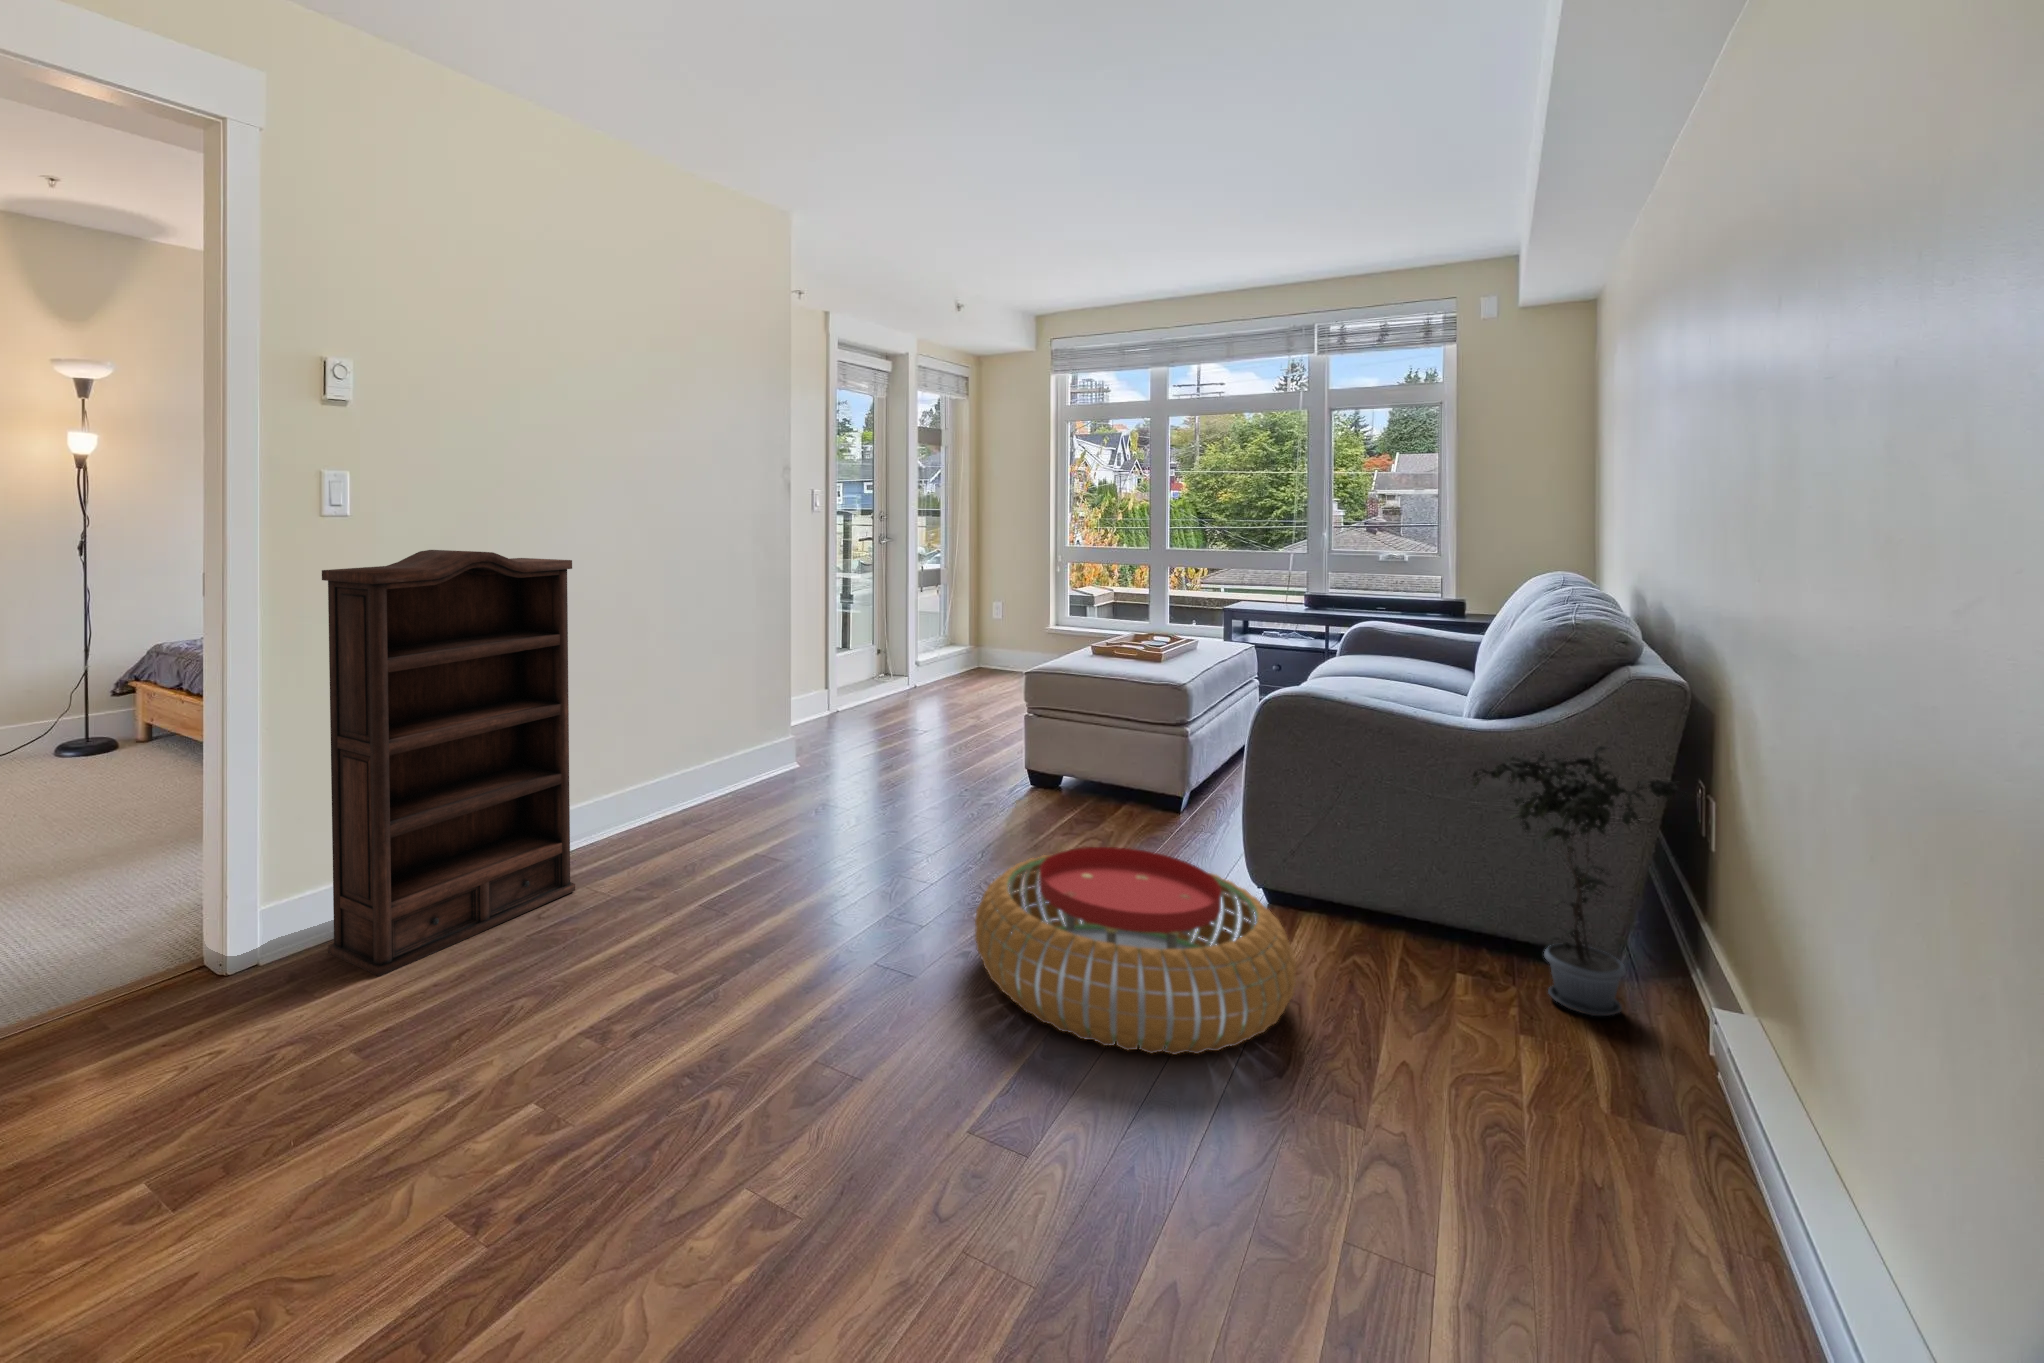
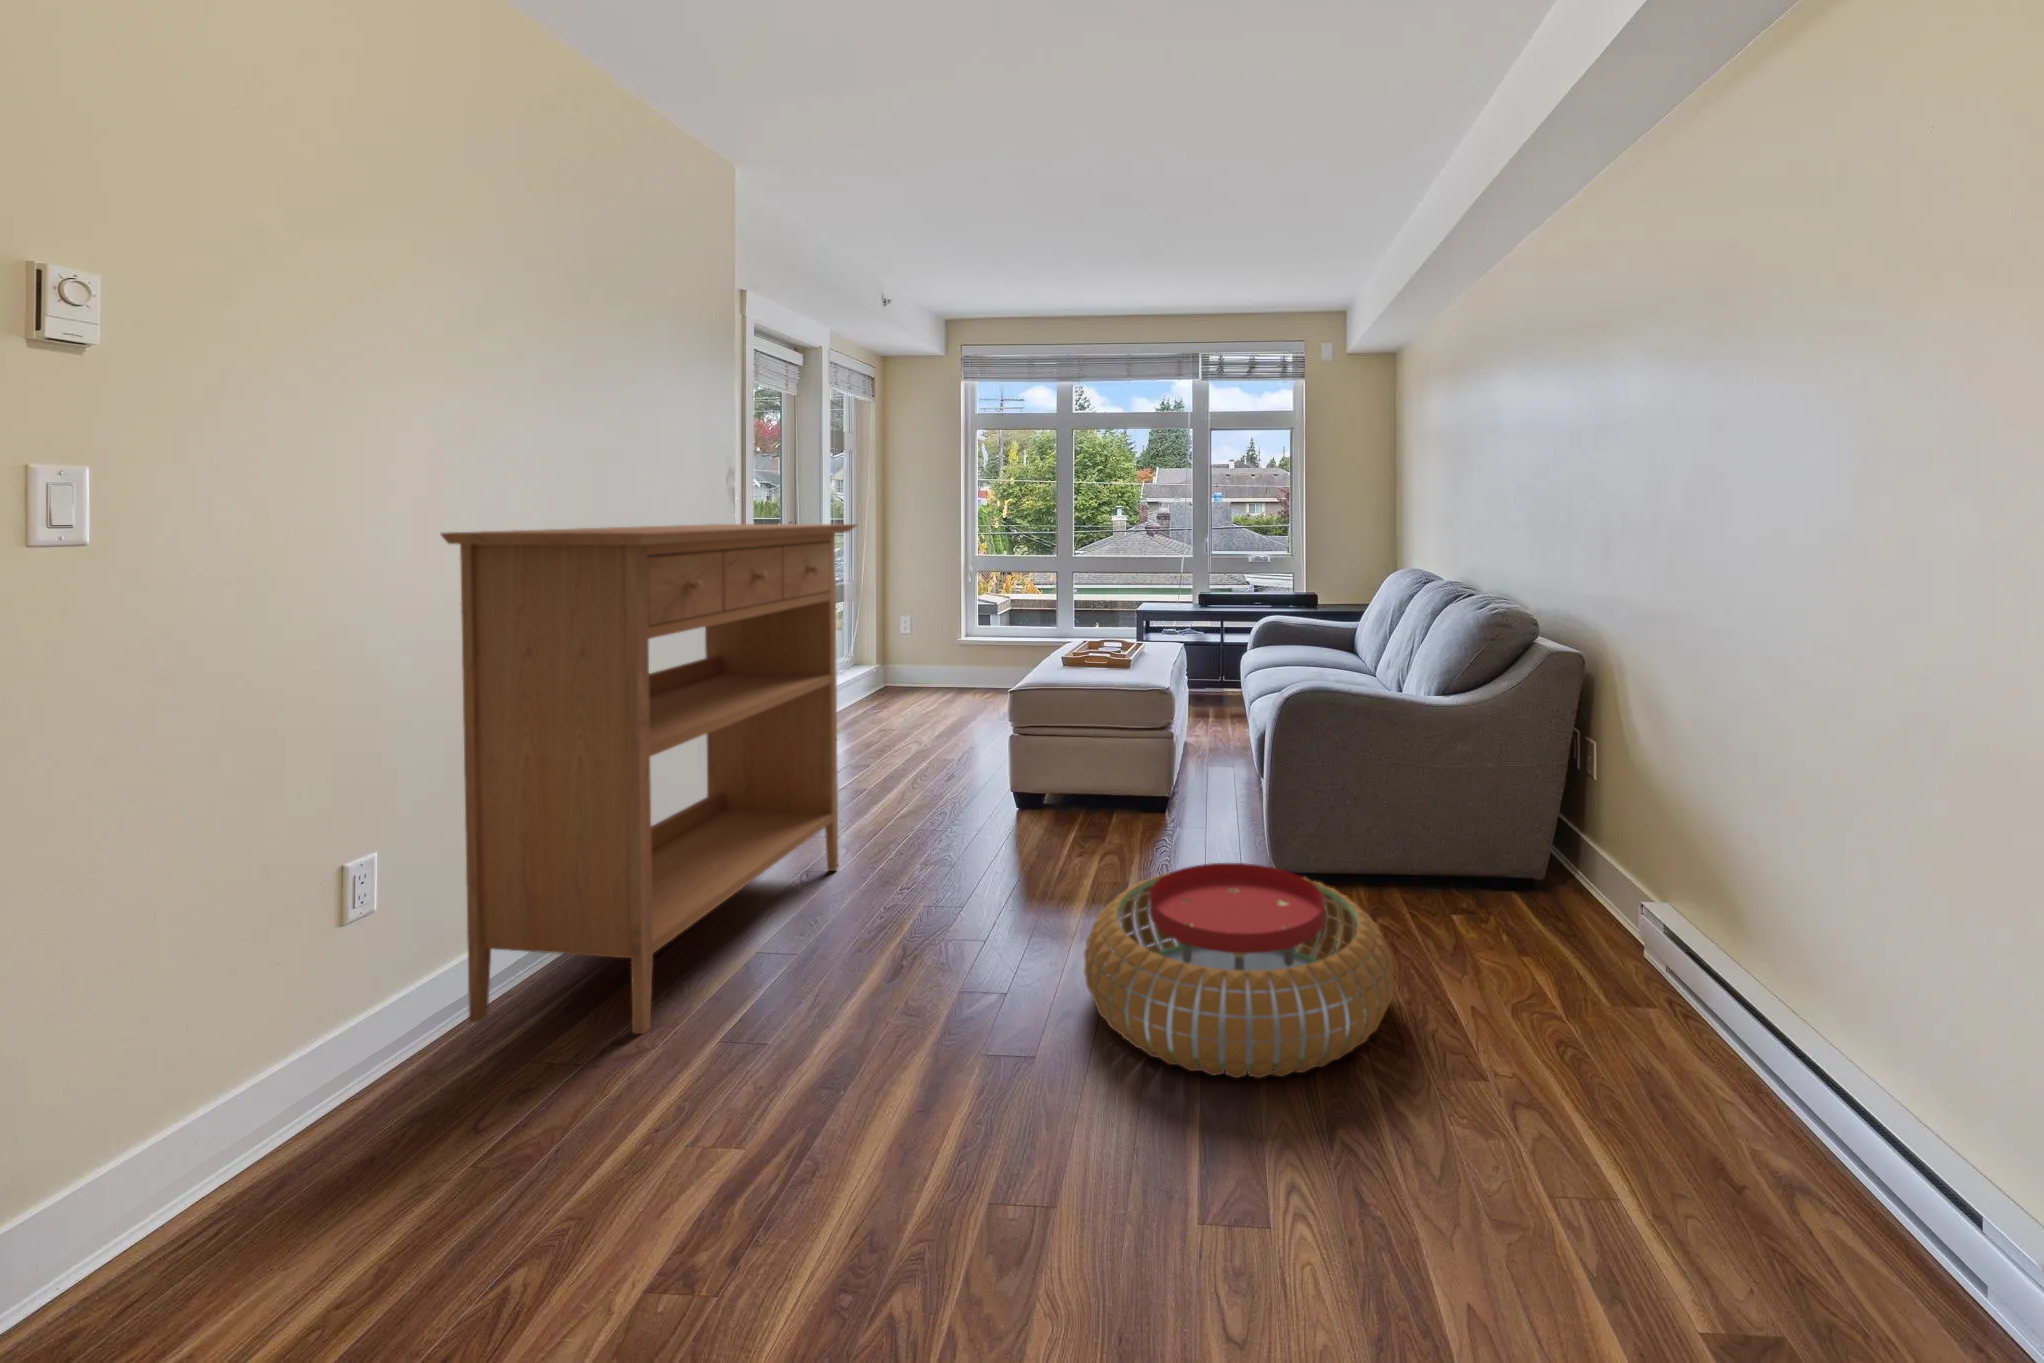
console table: none [546,511,866,891] -> present [441,524,856,1034]
bookshelf: present [322,550,575,977] -> none [39,592,518,1325]
potted plant: present [1472,746,1696,1016] -> none [1475,711,1620,932]

